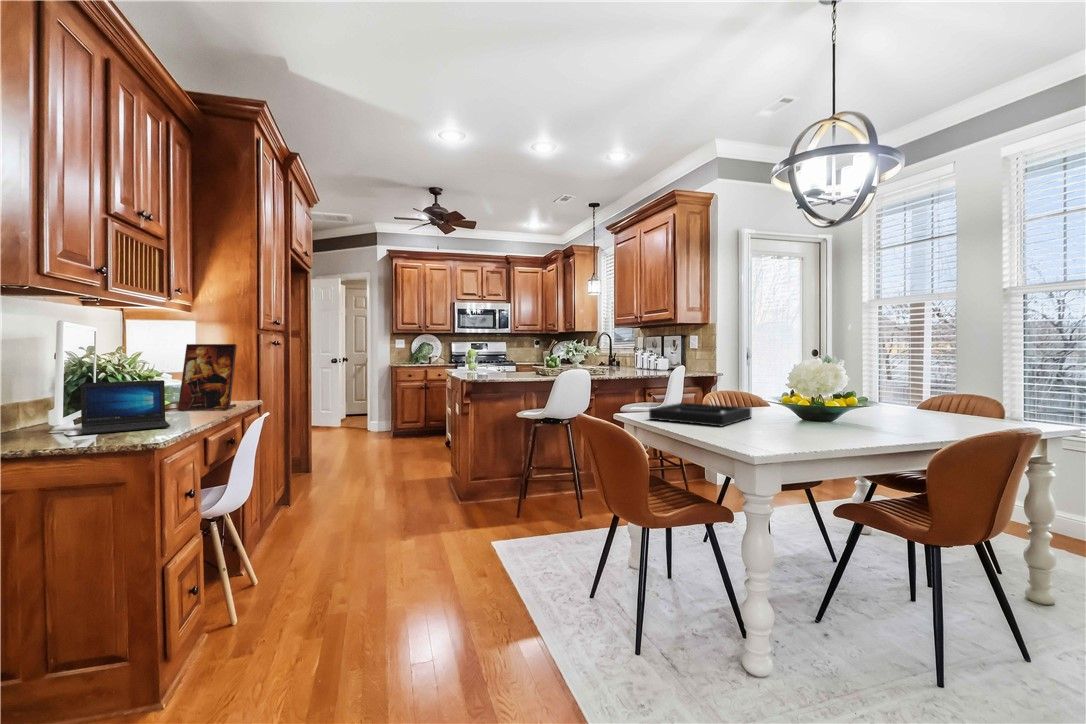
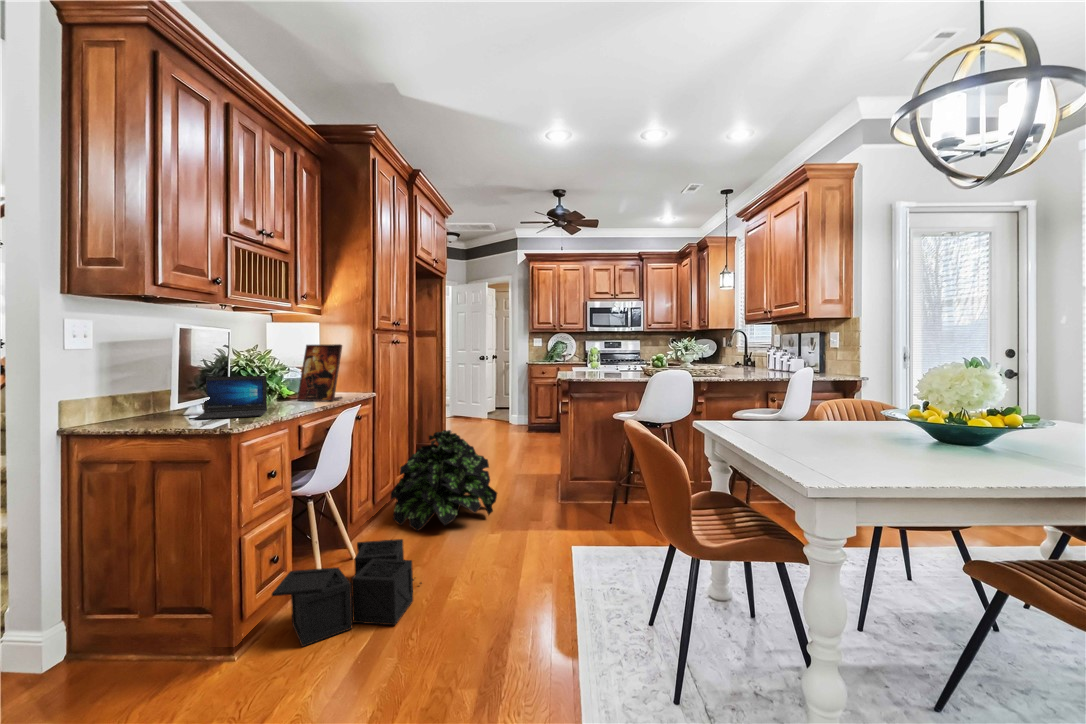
decorative tray: present [649,403,752,426] -> none [725,412,865,445]
potted plant: none [277,438,401,551] -> present [391,430,497,531]
storage bin: none [202,556,354,682] -> present [272,539,422,646]

